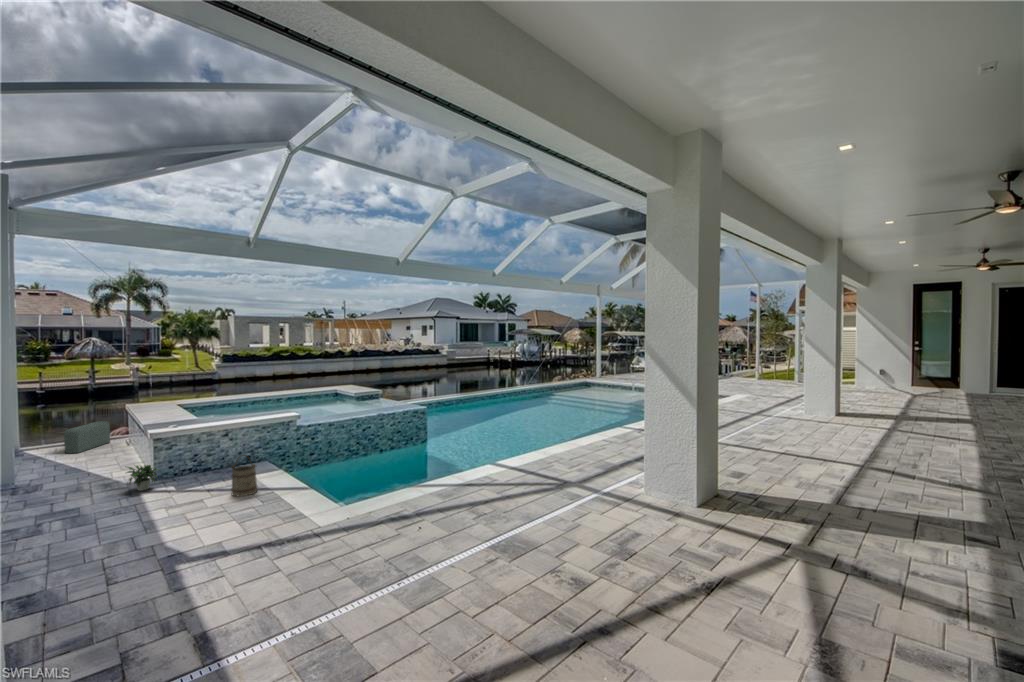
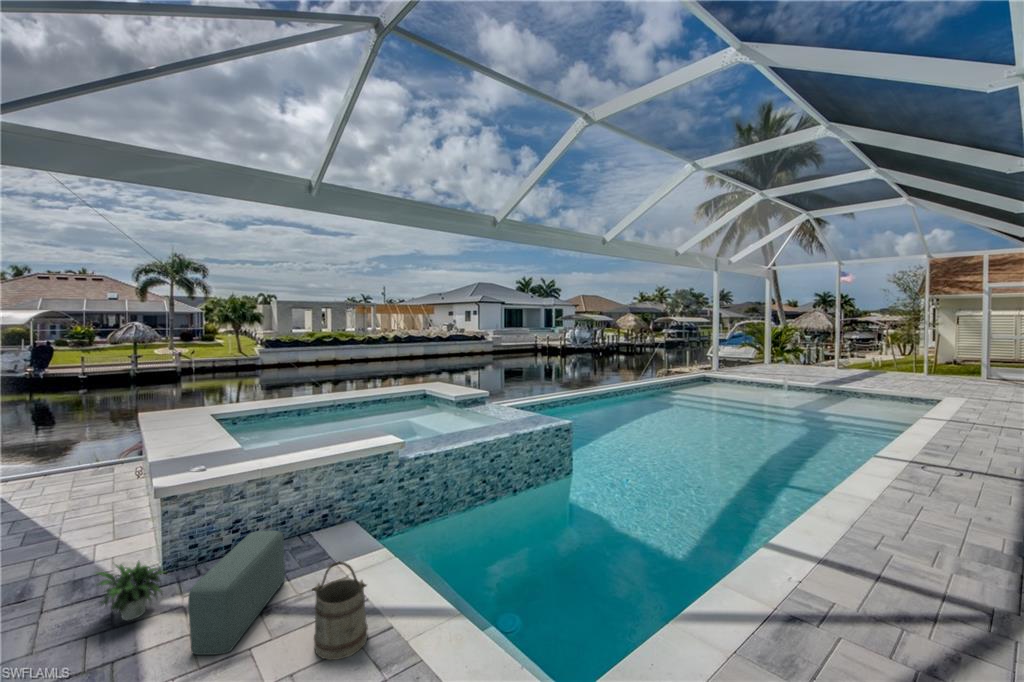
pouf: present [64,421,110,453] -> present [188,531,285,655]

